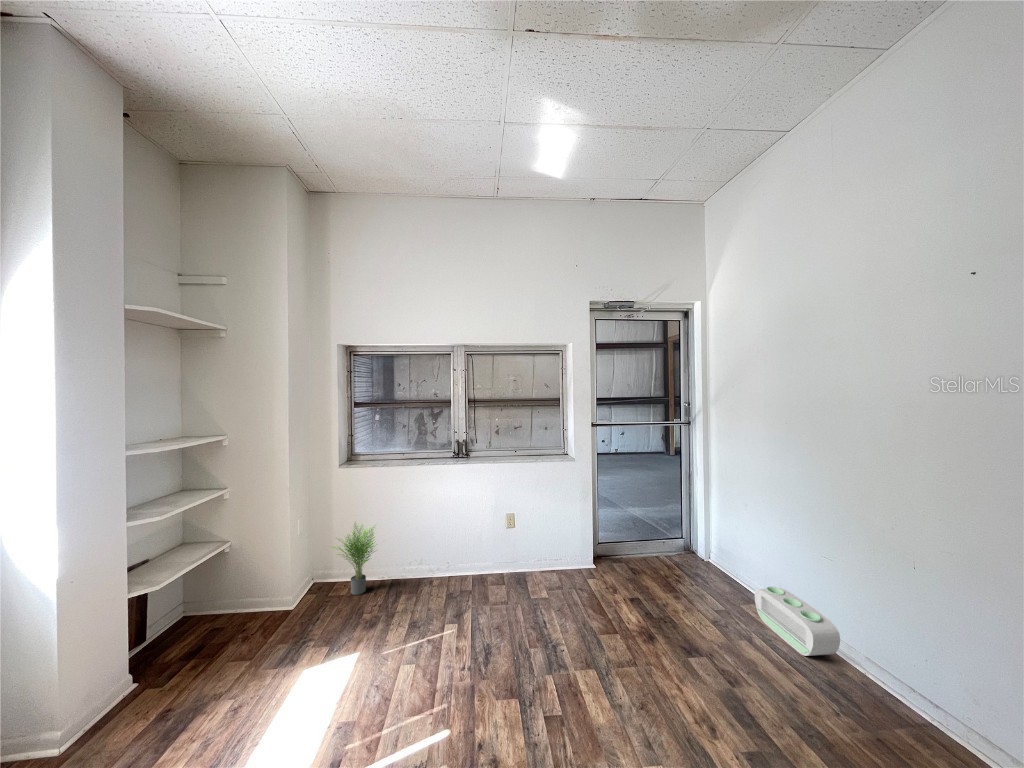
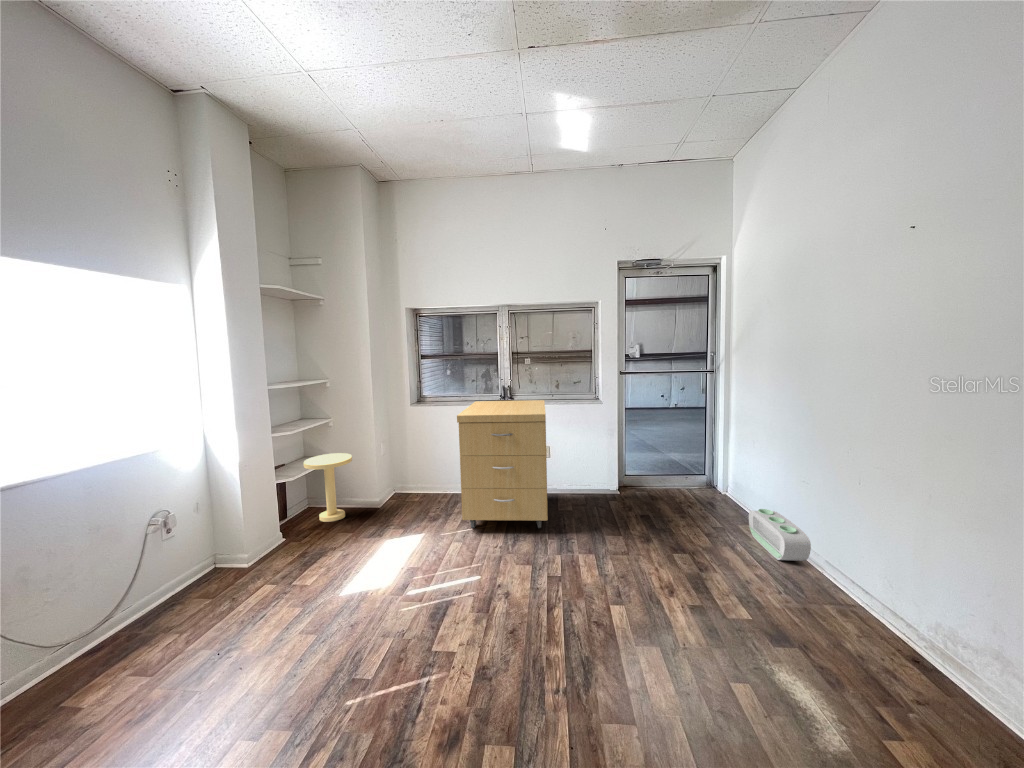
storage cabinet: none [412,457,527,636] -> present [457,400,548,528]
potted plant: present [338,525,375,595] -> none [403,447,441,502]
side table: none [178,536,255,643] -> present [304,453,352,522]

